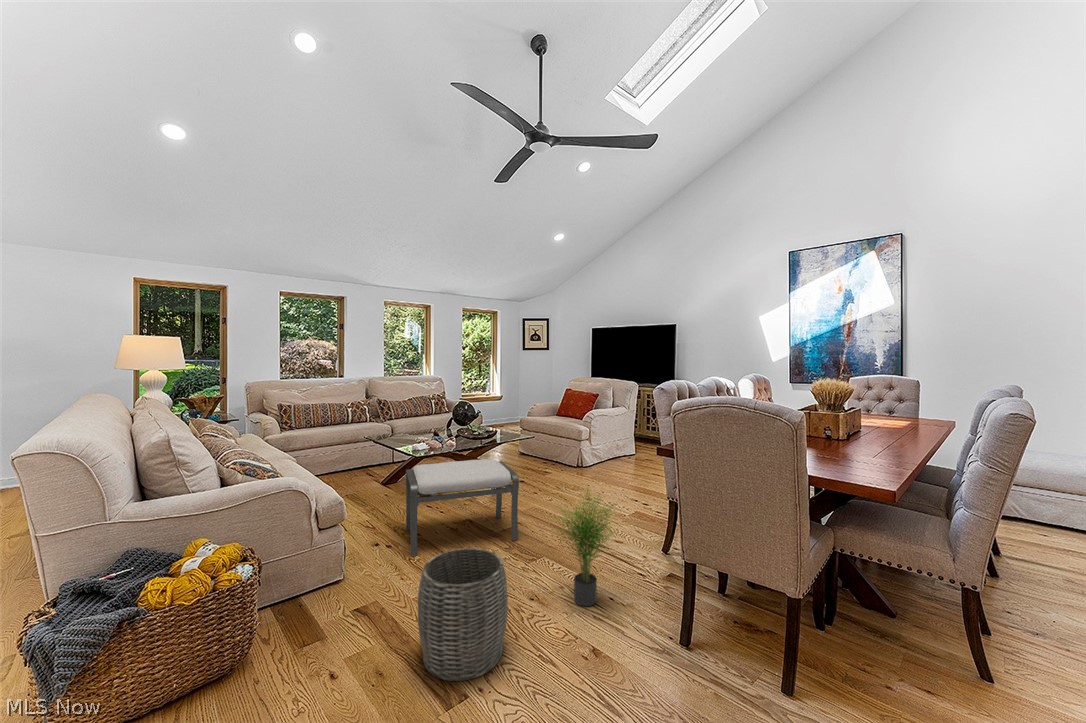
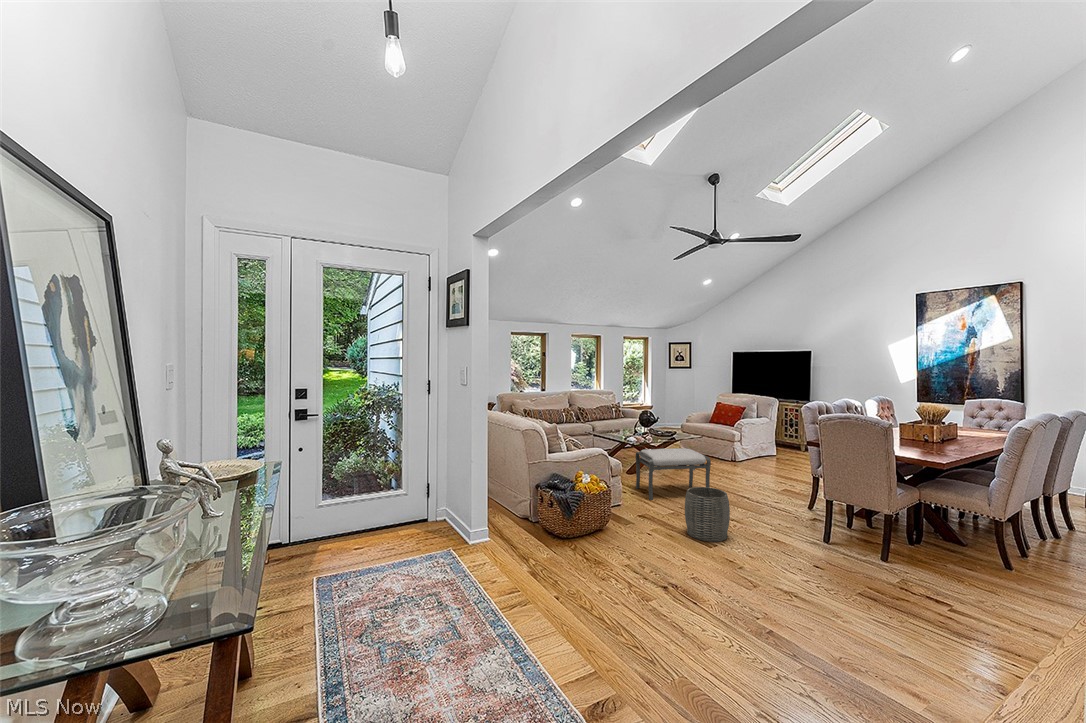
potted plant: present [560,490,613,606] -> none [741,462,785,526]

